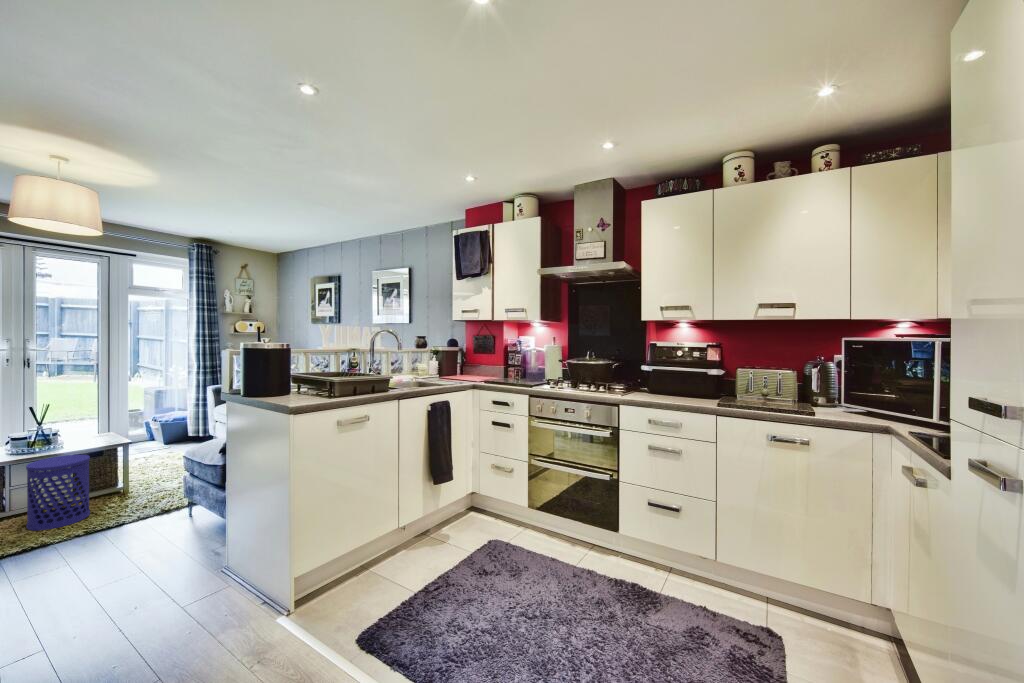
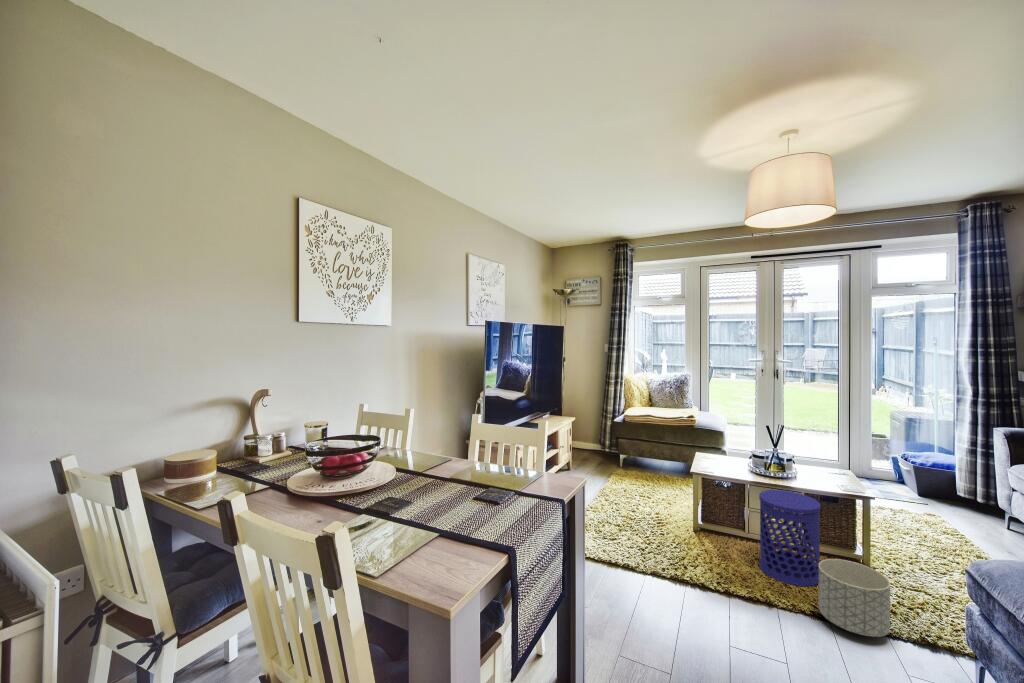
planter: none [91,482,144,529] -> present [818,559,890,637]

